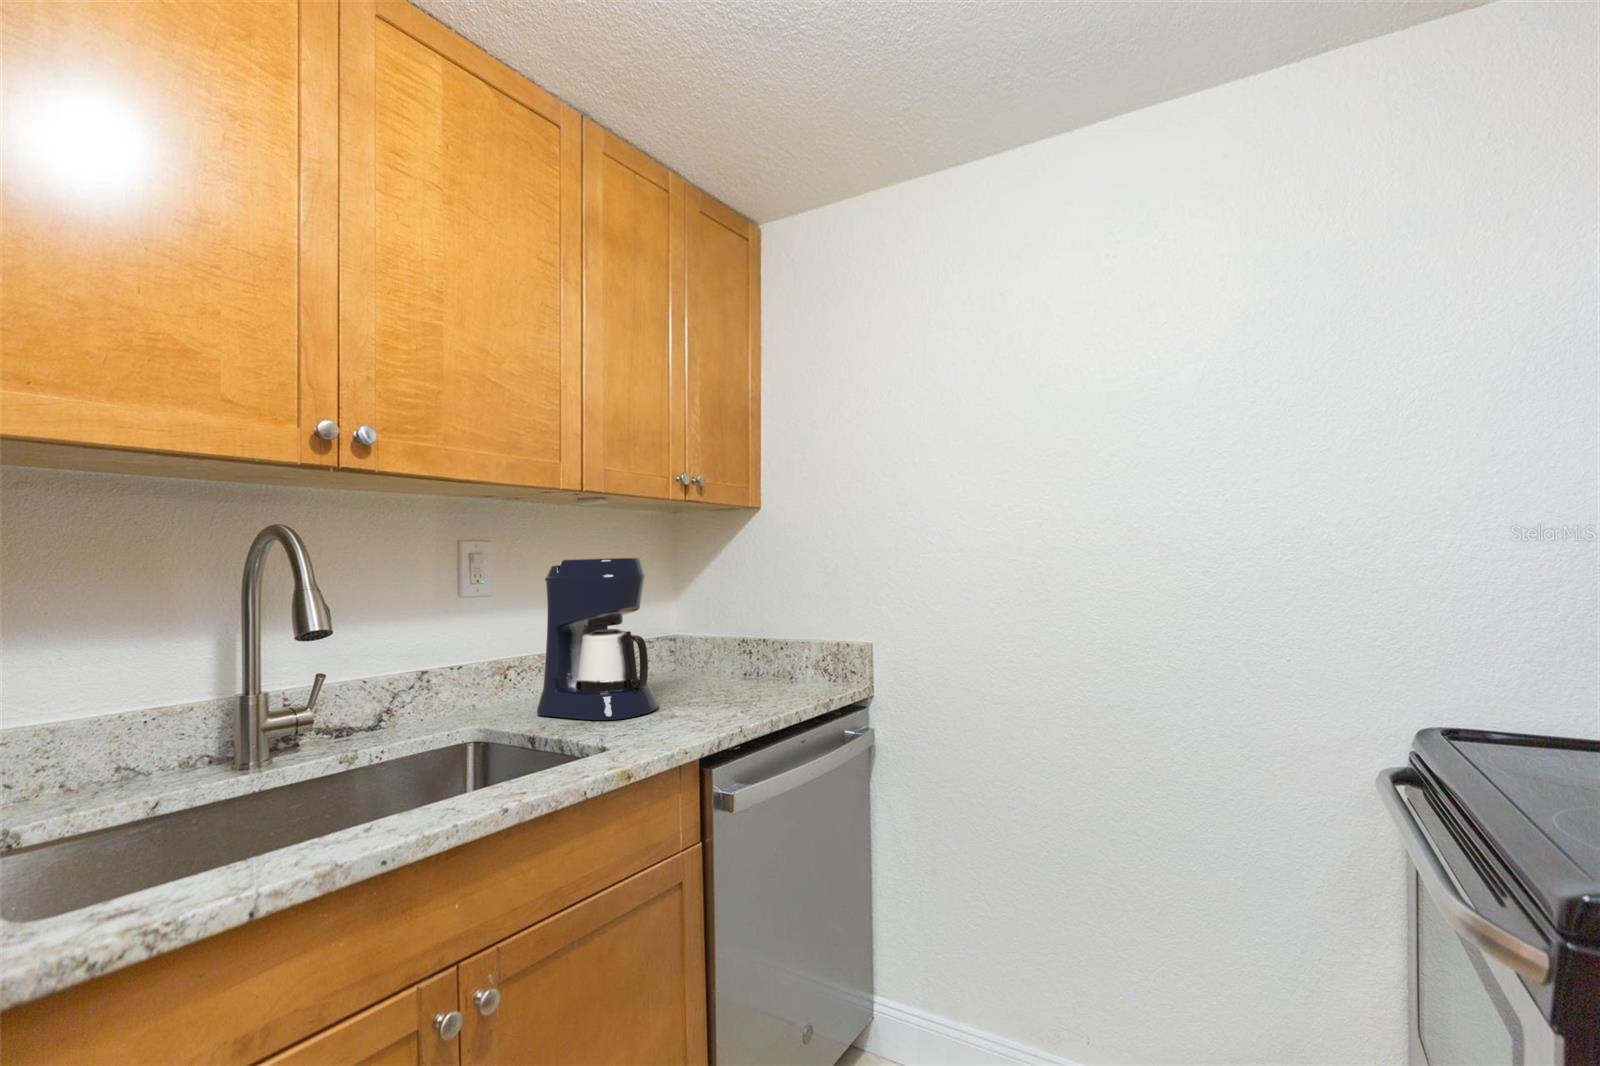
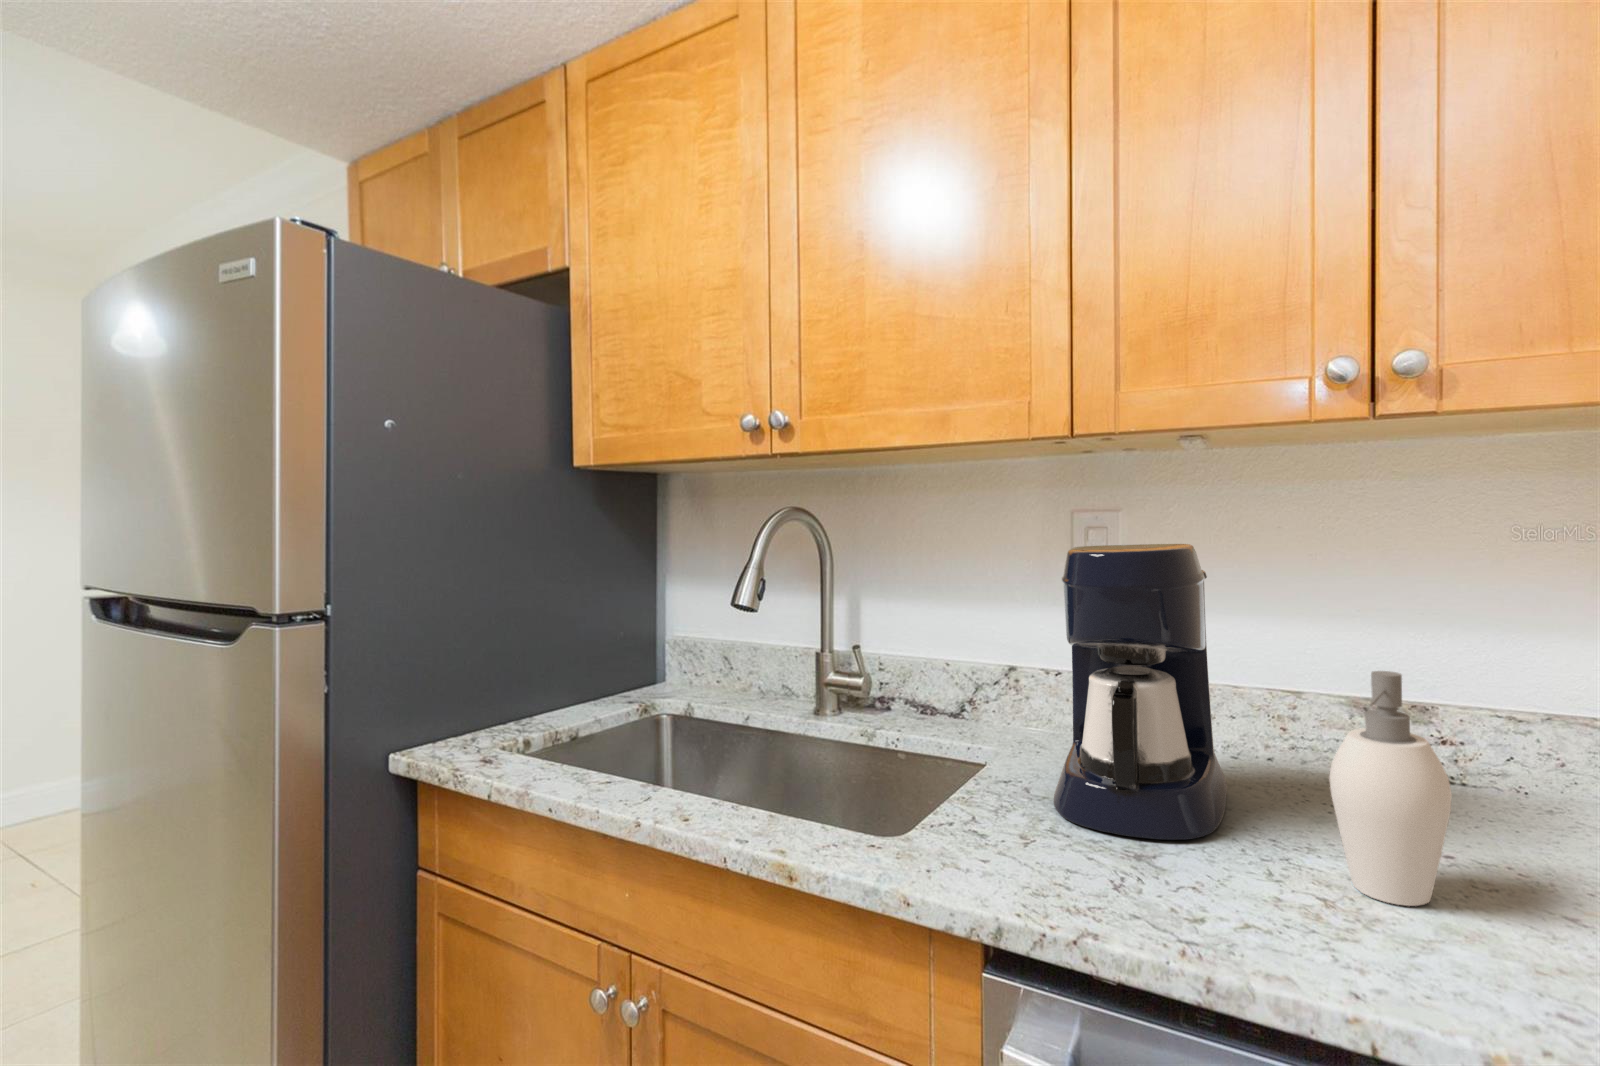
soap dispenser: none [696,605,738,698] -> present [1330,671,1452,906]

